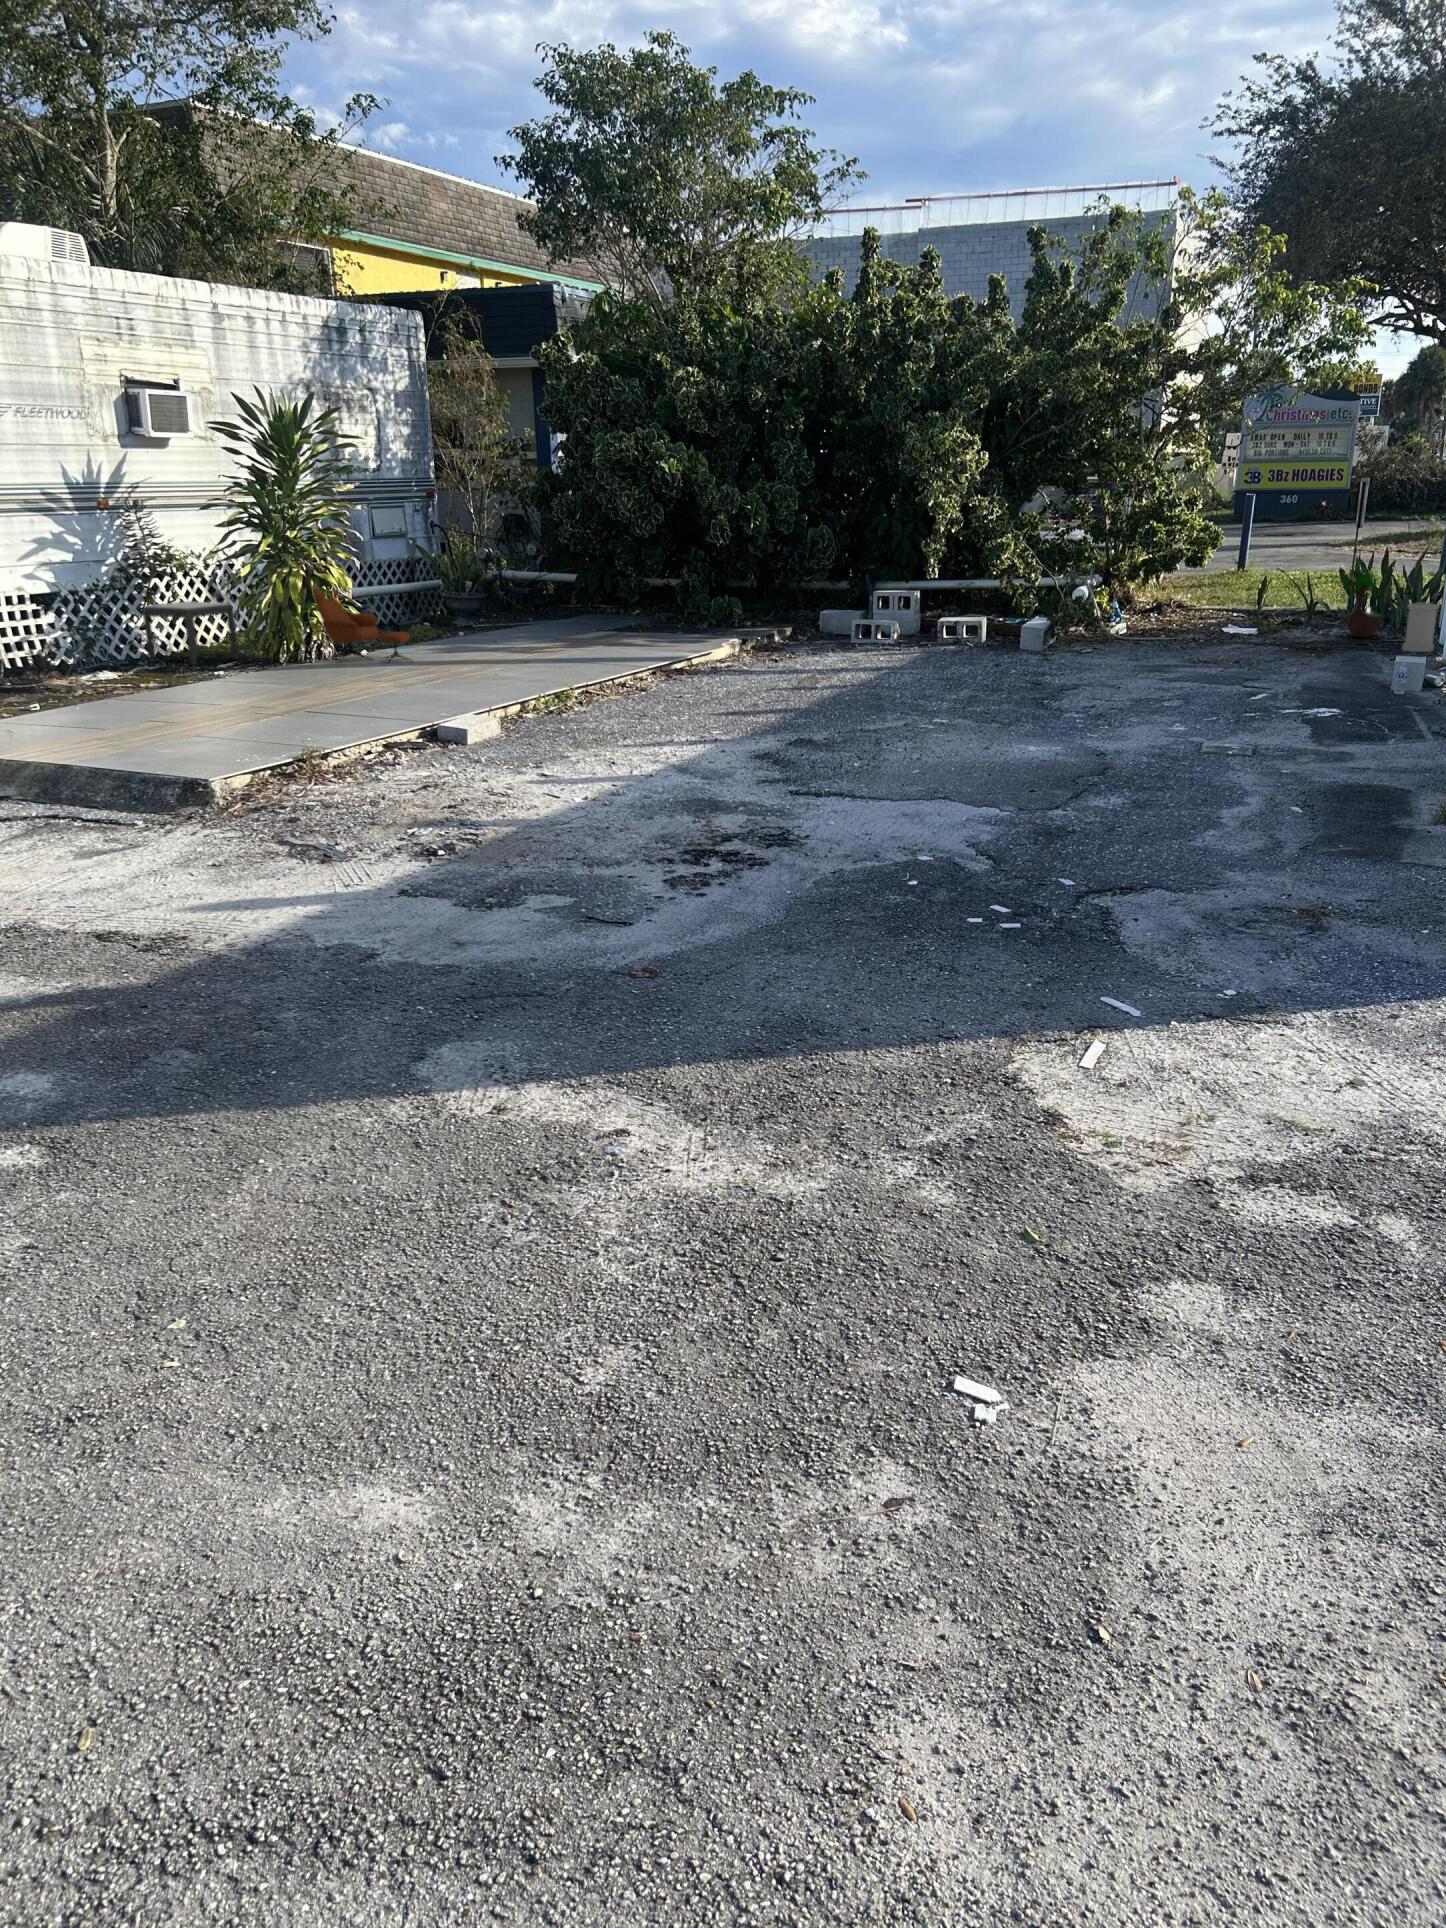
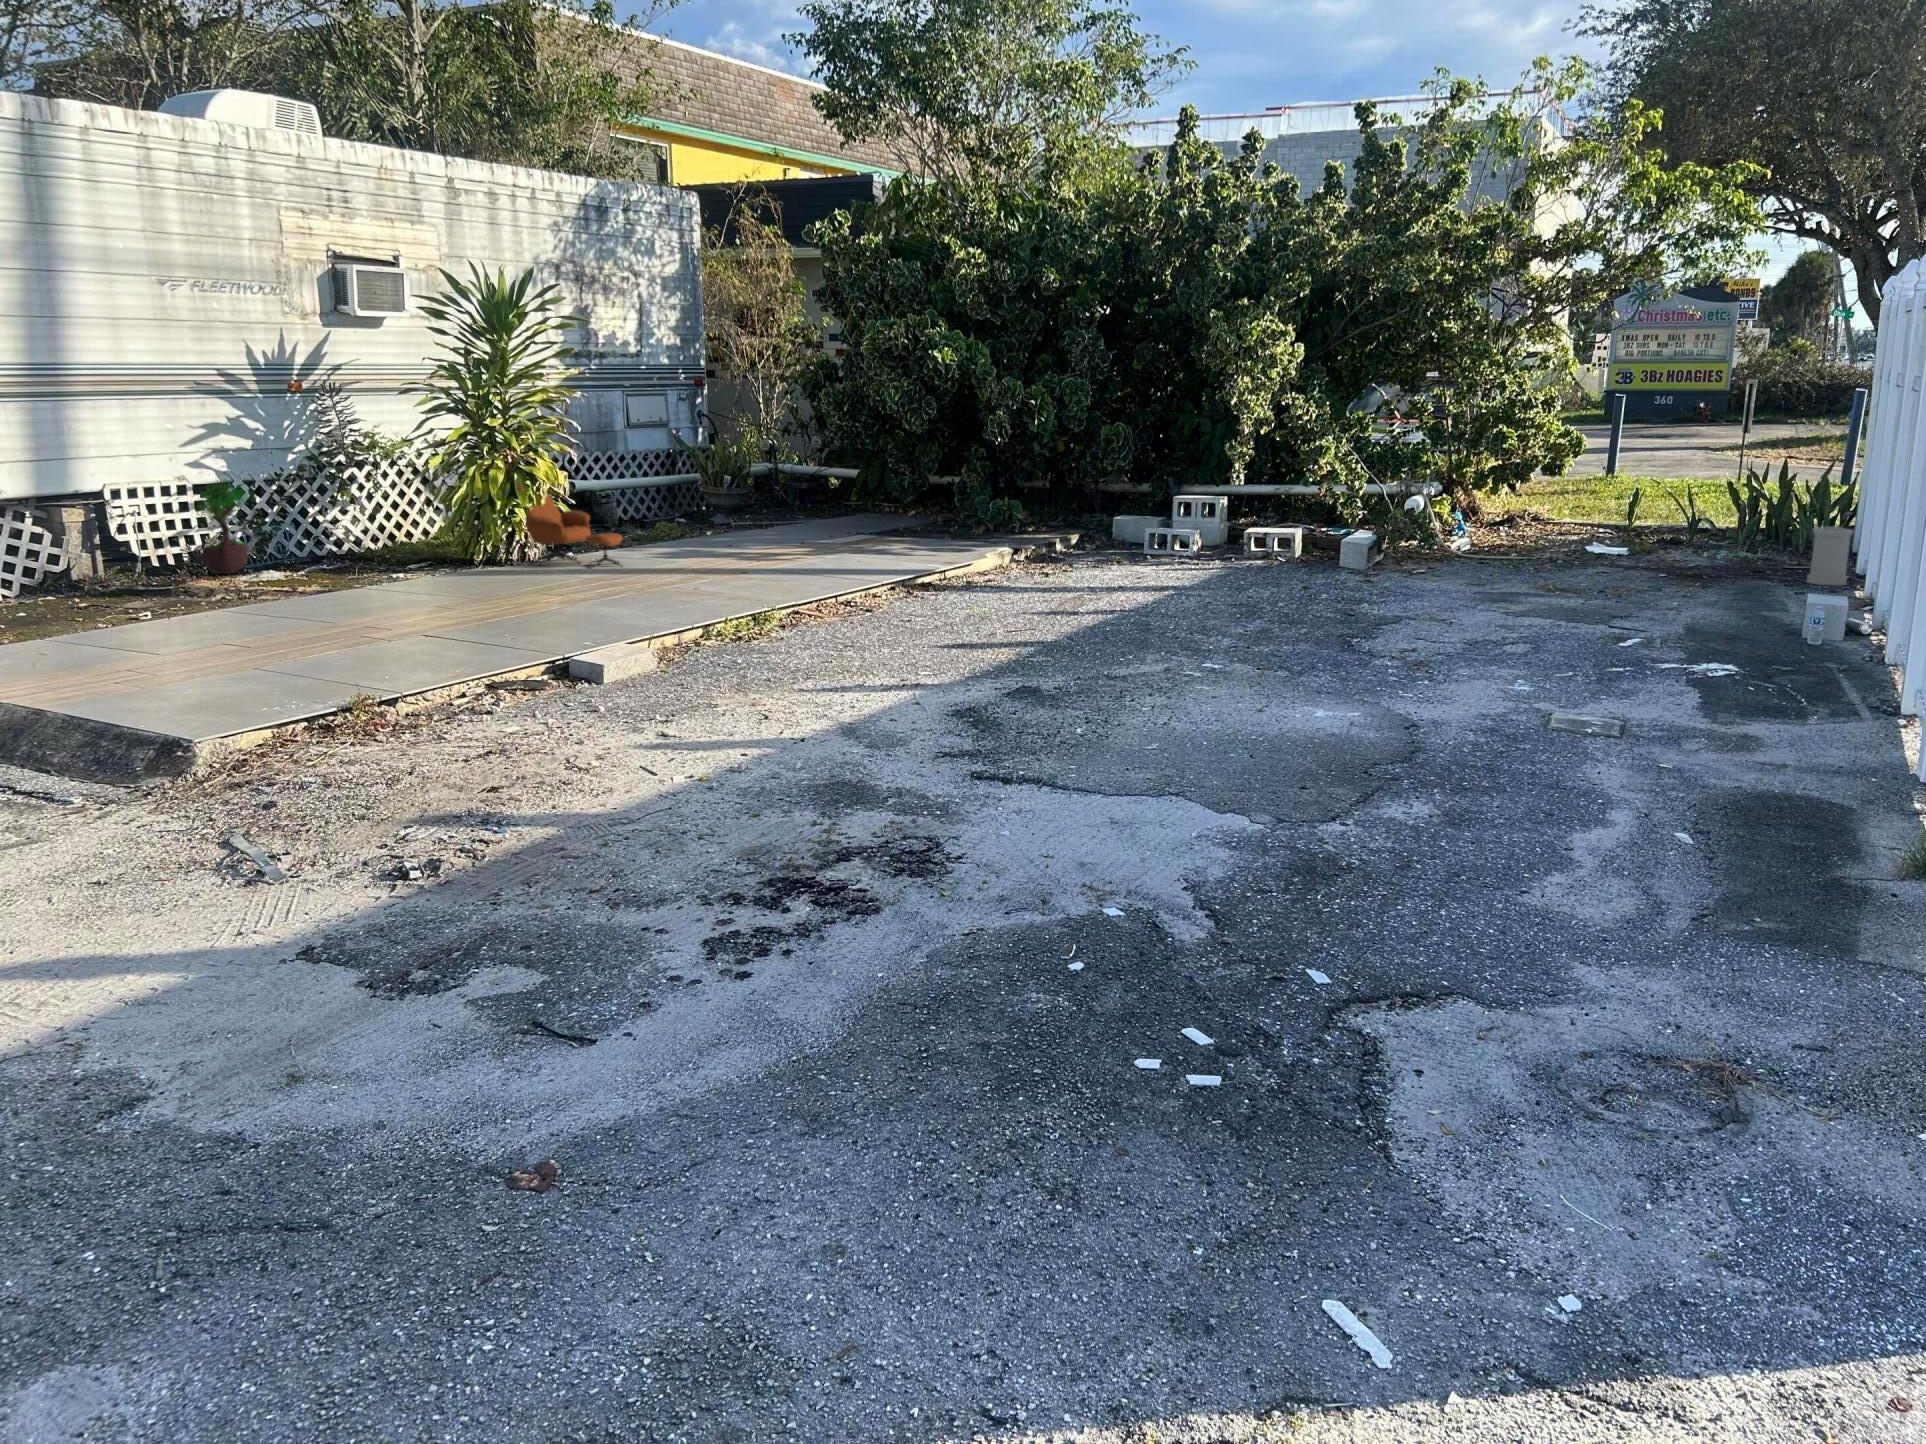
potted tree: present [1340,564,1381,638] -> present [195,480,249,574]
side table: present [142,601,239,665] -> none [332,493,438,565]

